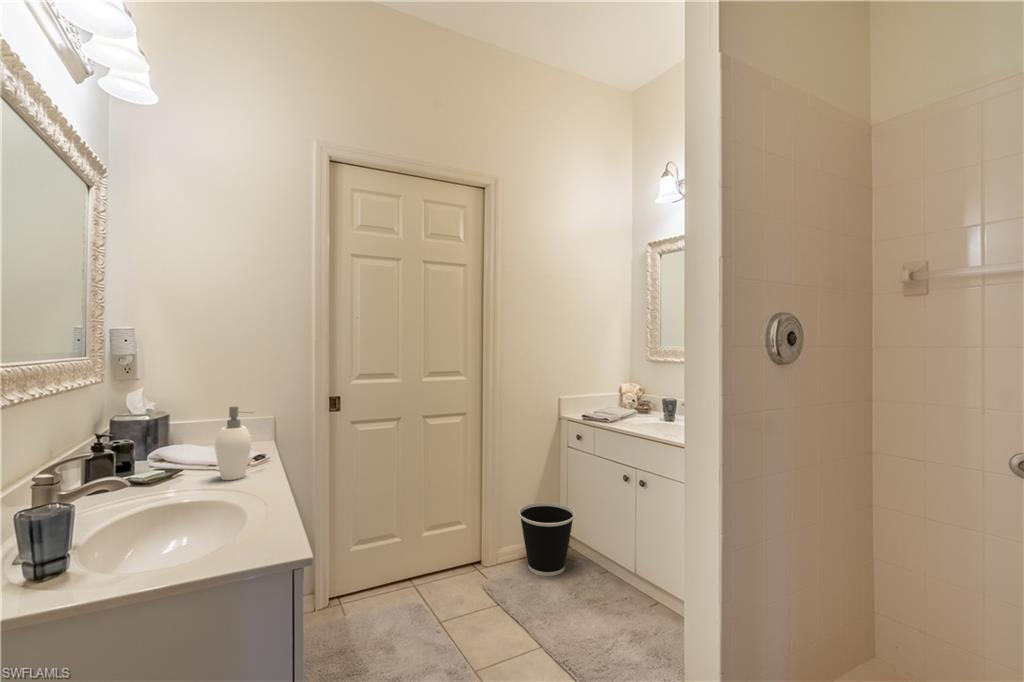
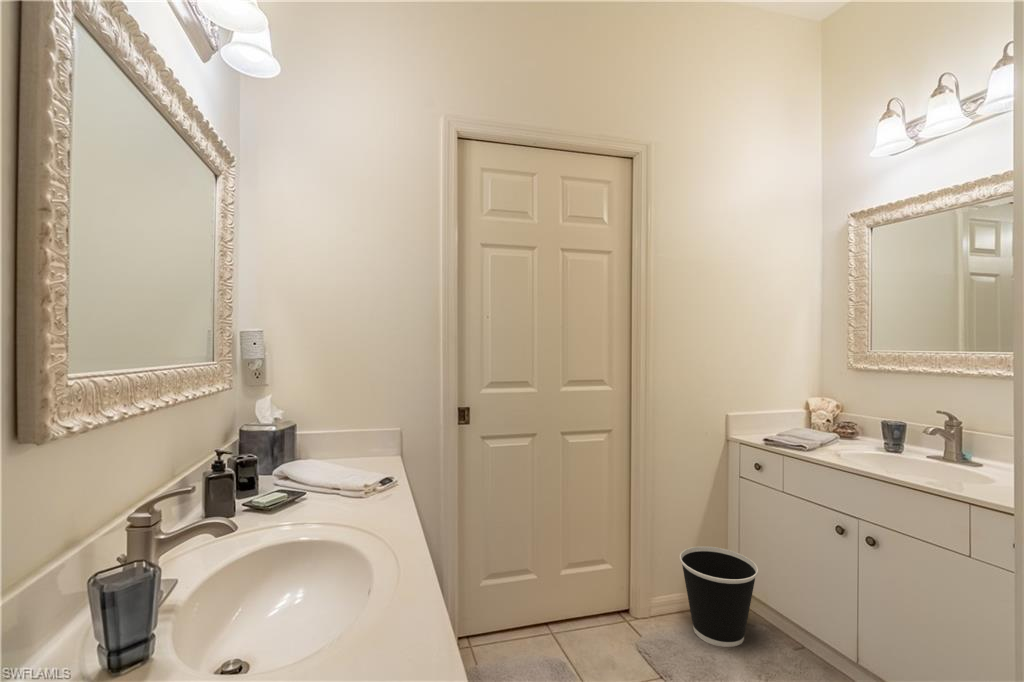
soap dispenser: present [215,406,251,480] -> none [337,421,379,511]

